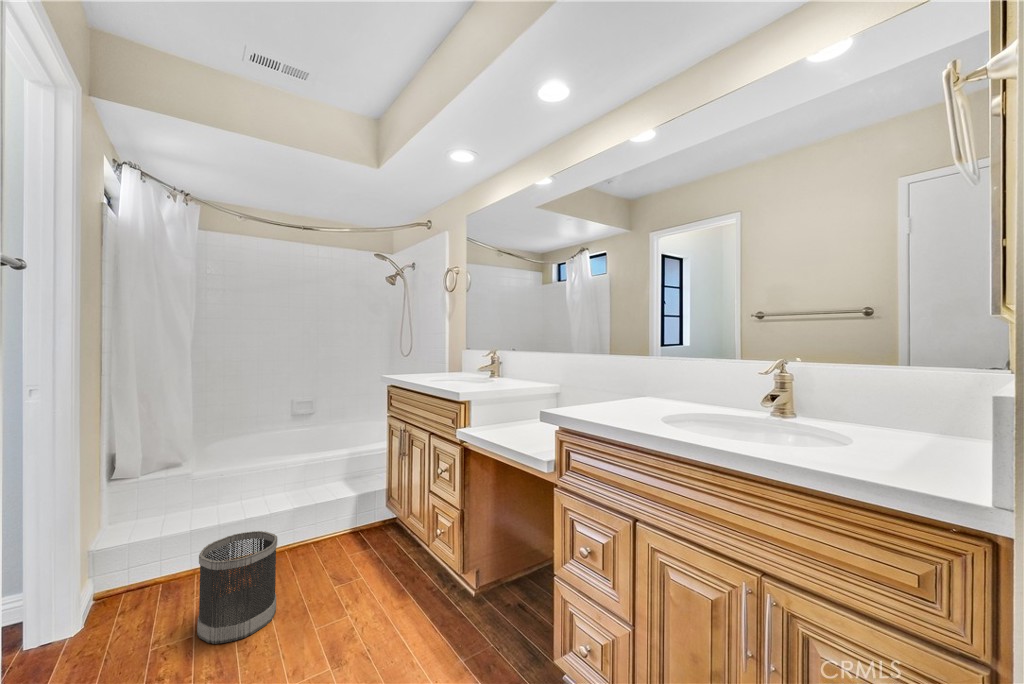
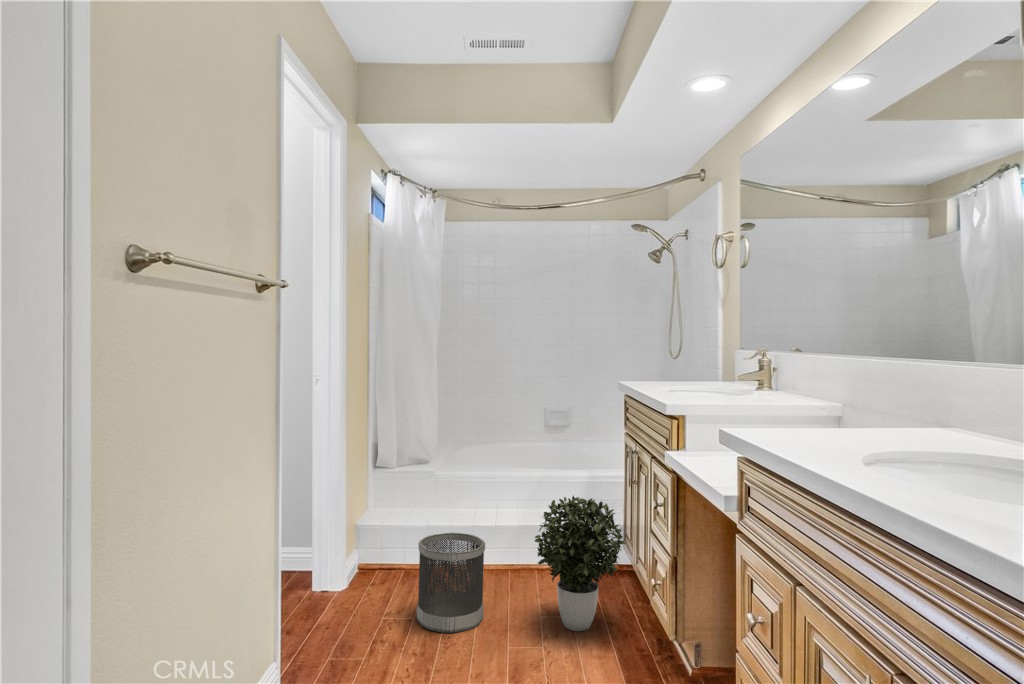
potted plant: none [331,474,408,590] -> present [535,496,626,631]

